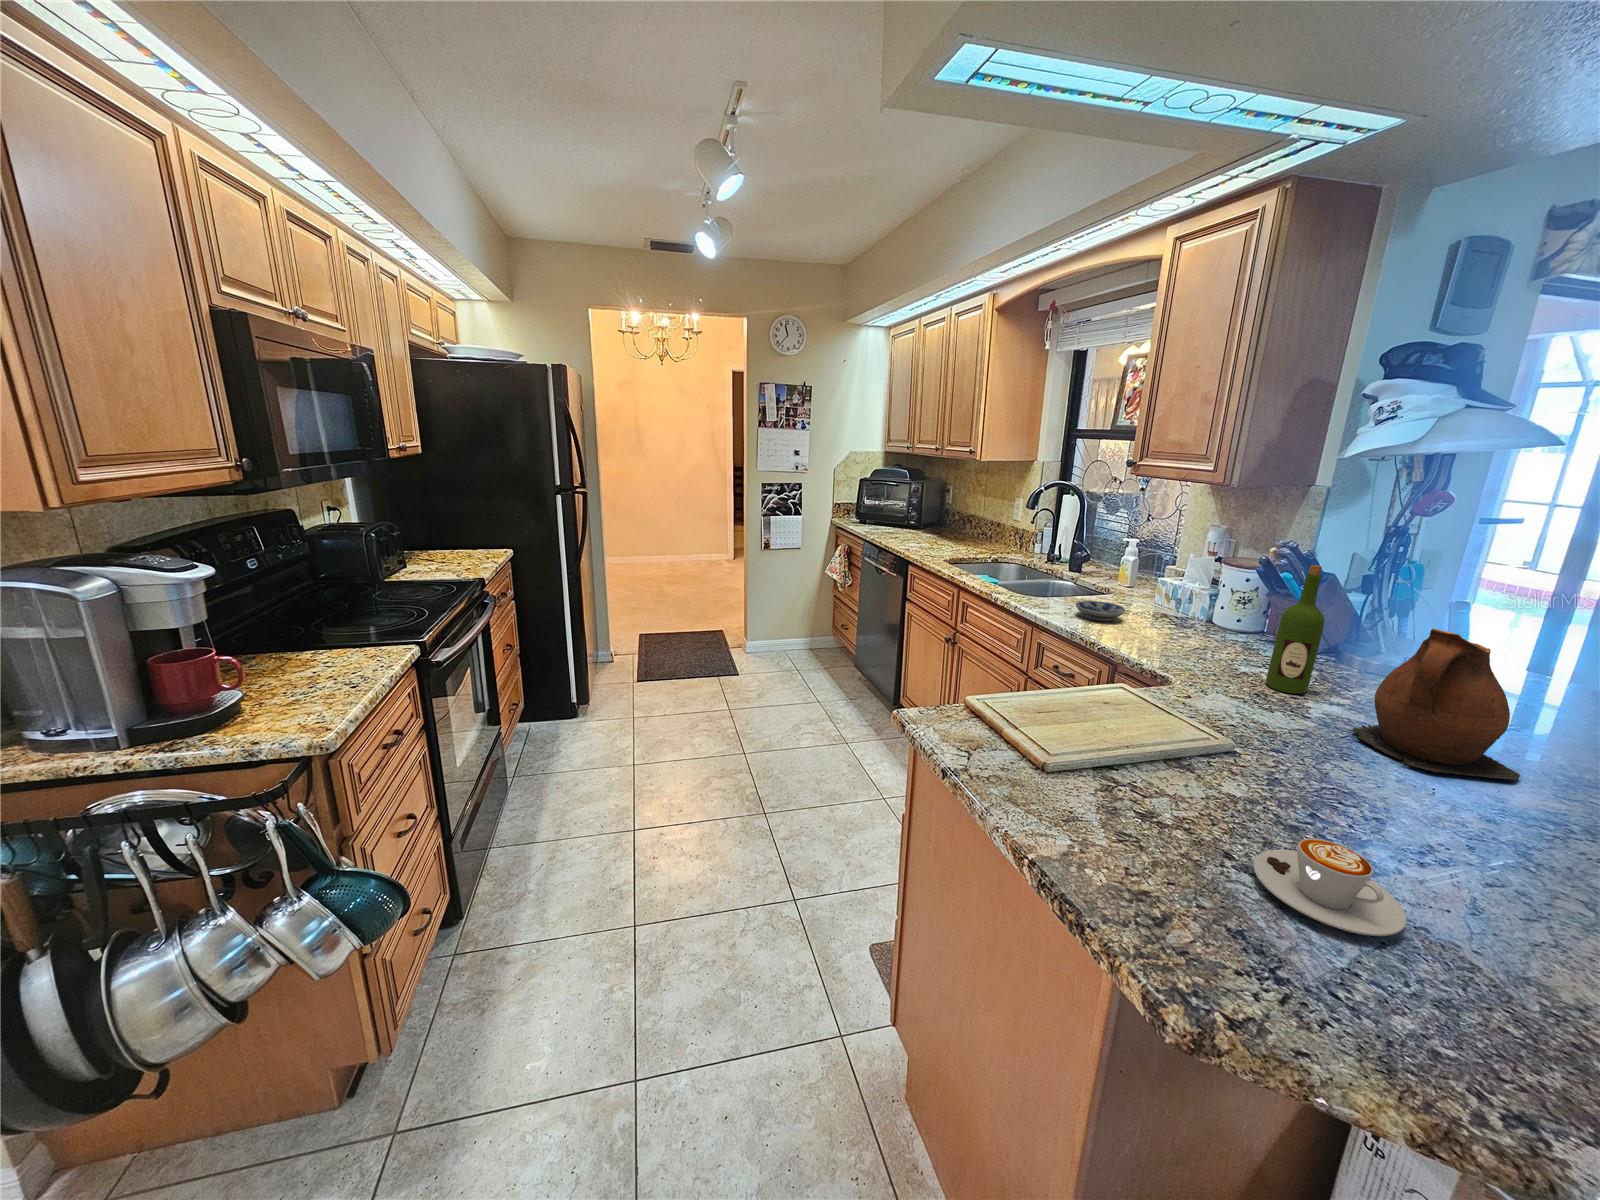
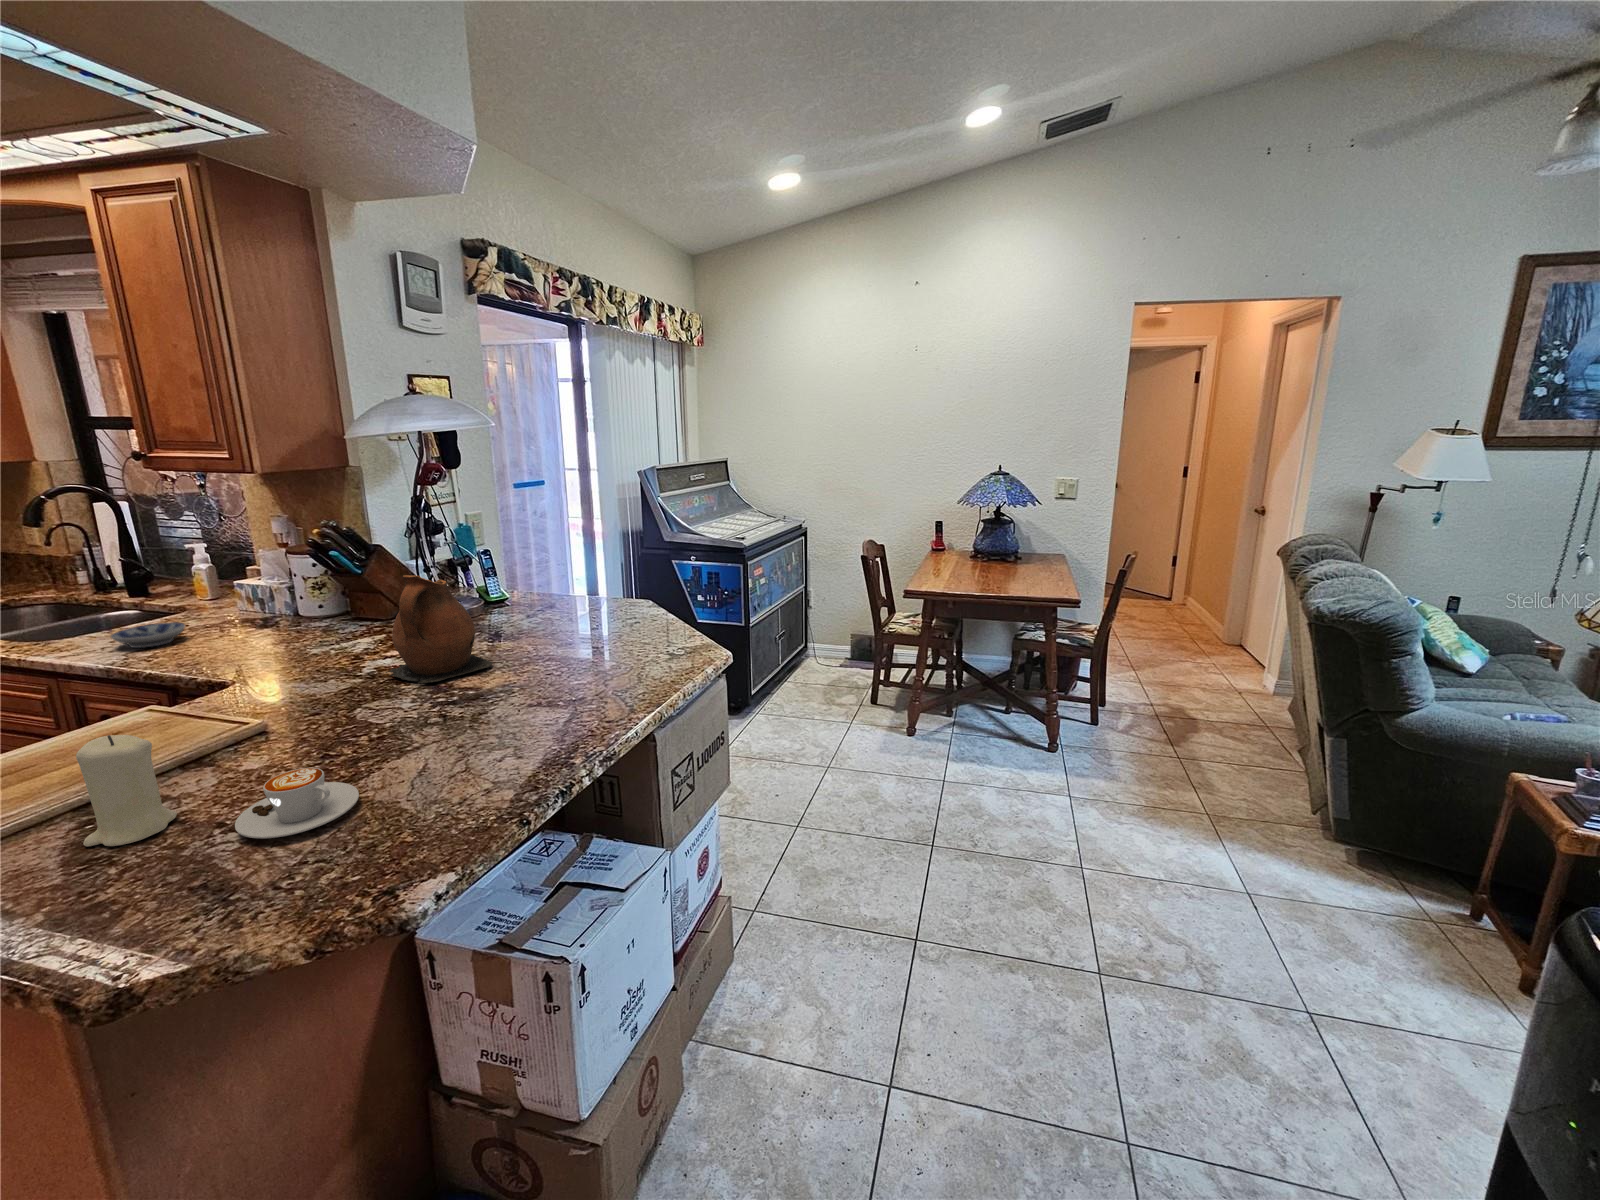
wine bottle: present [1266,565,1324,694] -> none [321,541,367,659]
candle: none [1114,723,1193,830] -> present [76,735,177,846]

